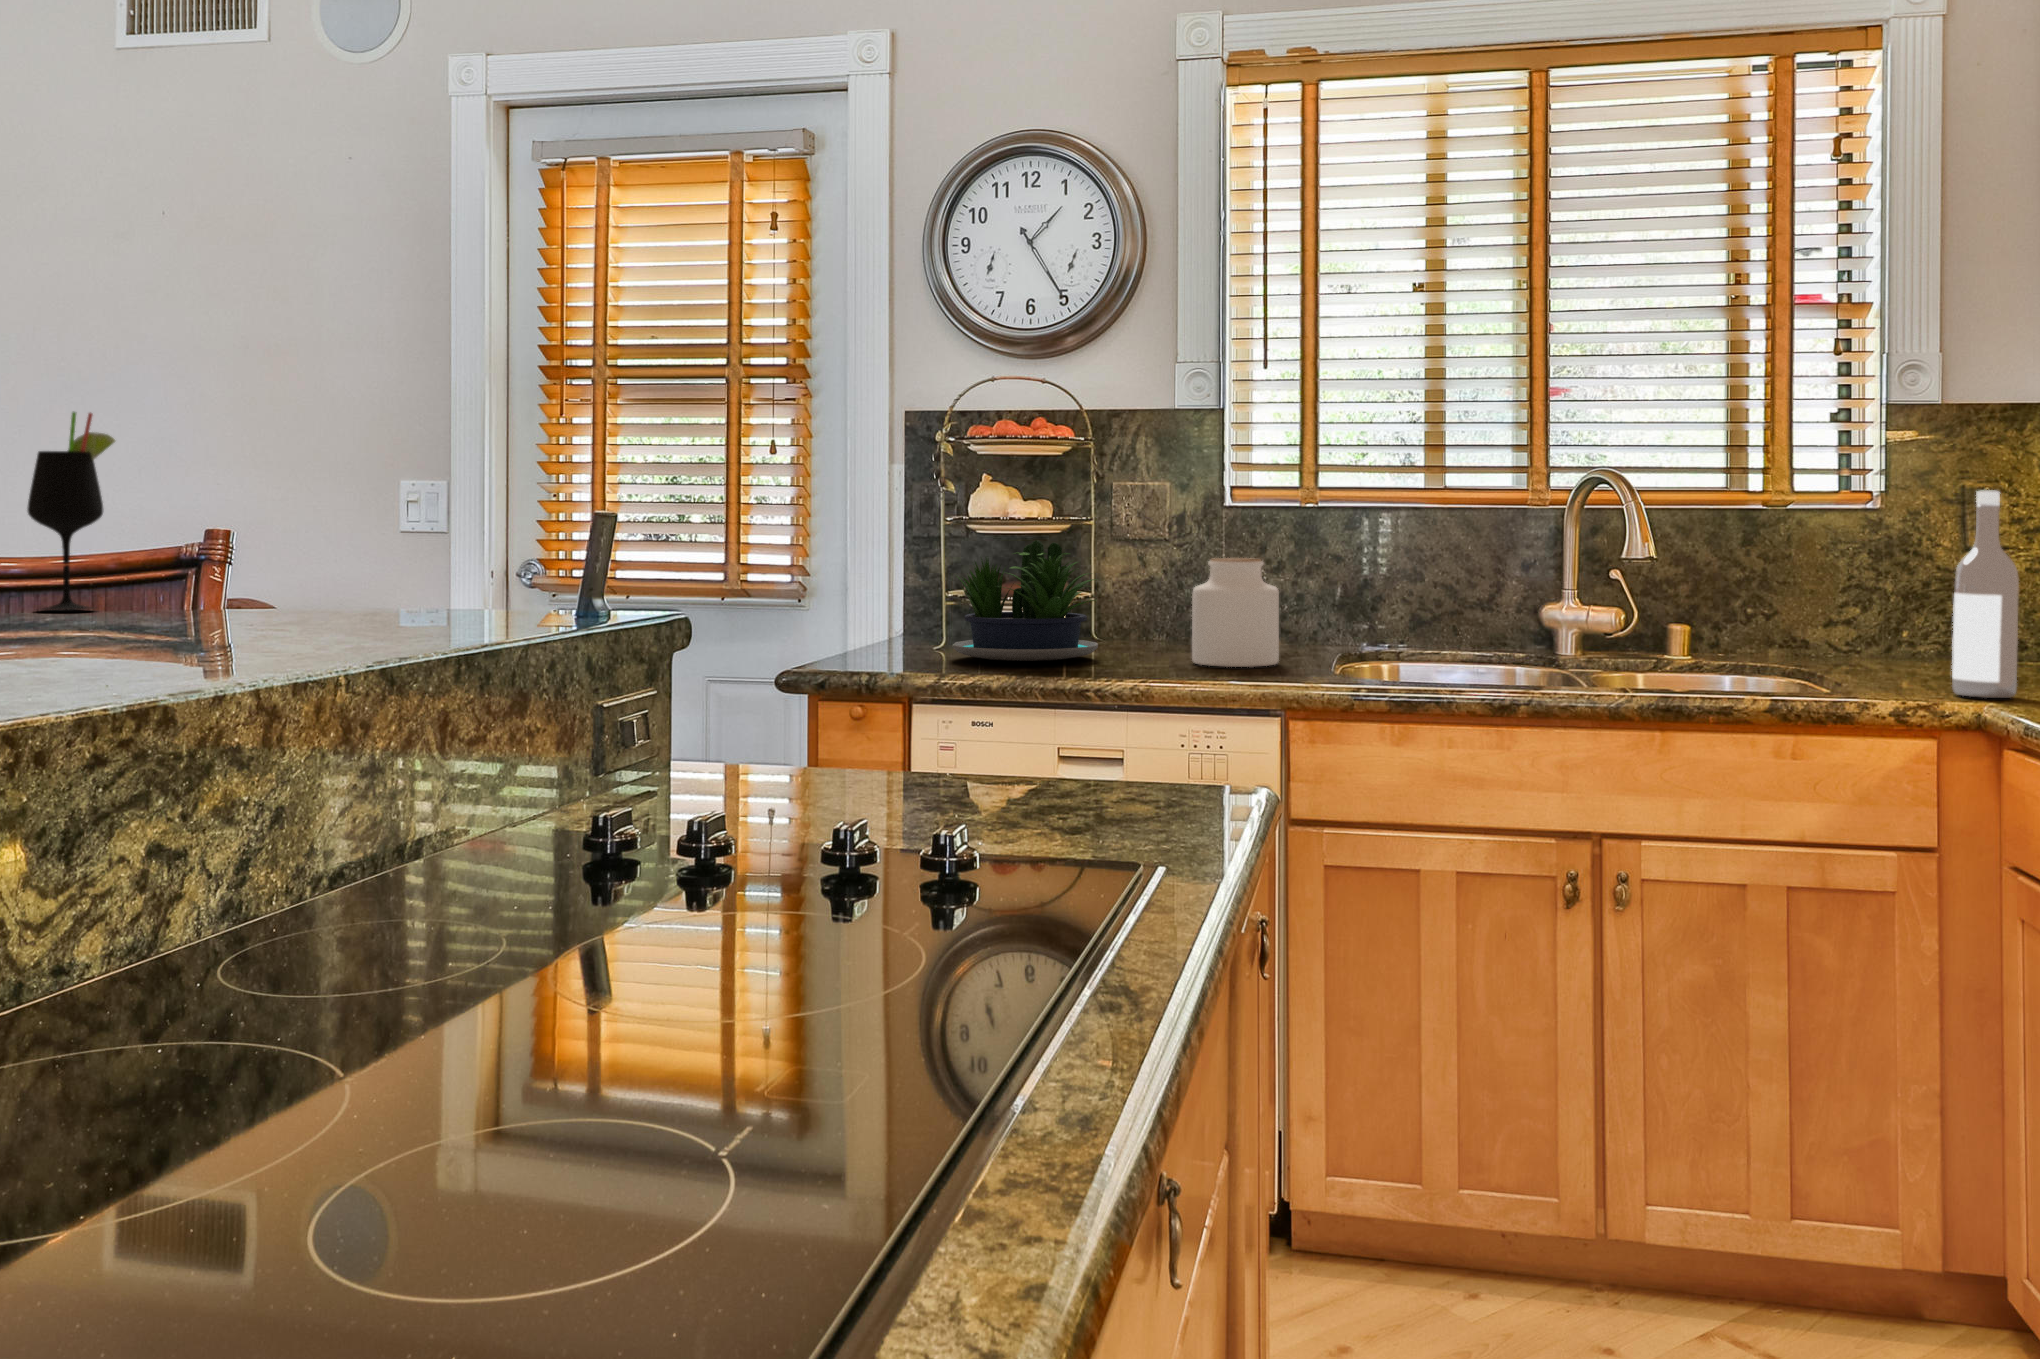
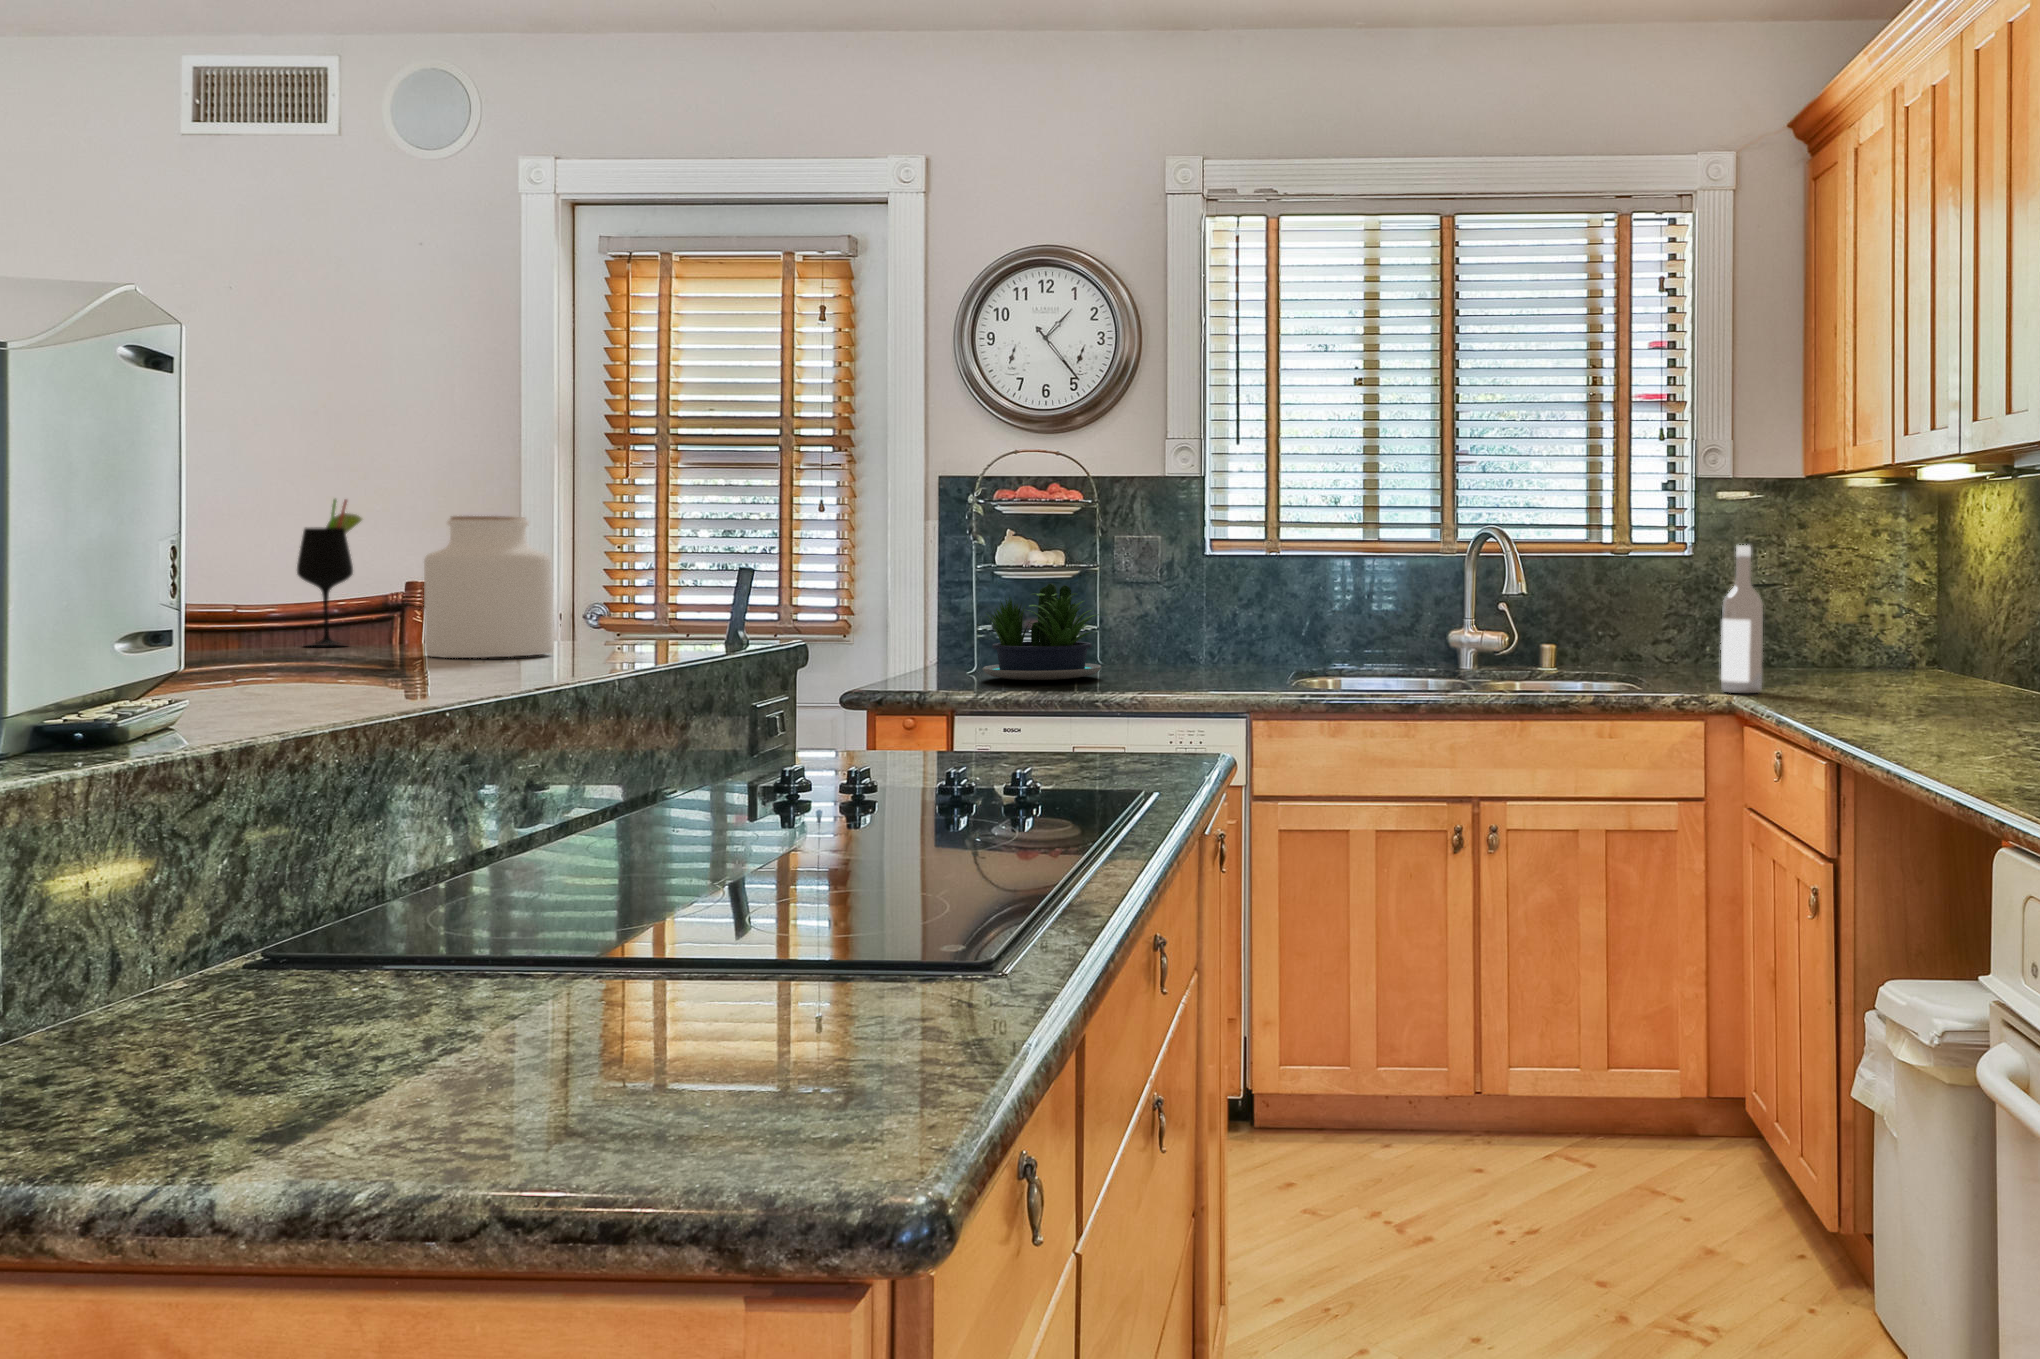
jar: present [1192,558,1279,667] -> present [424,516,554,658]

